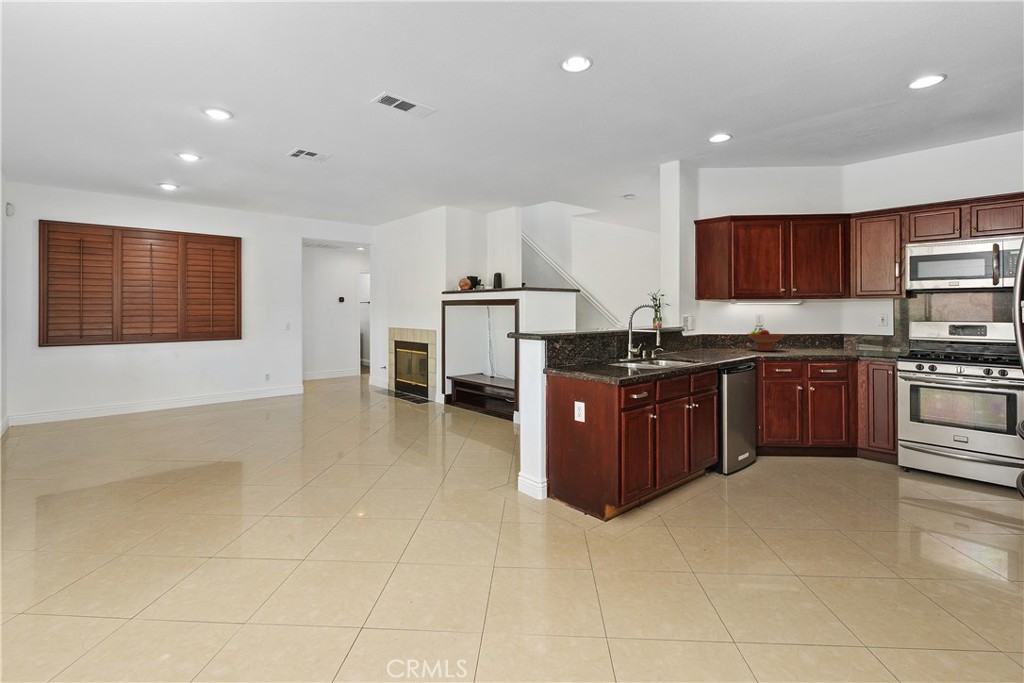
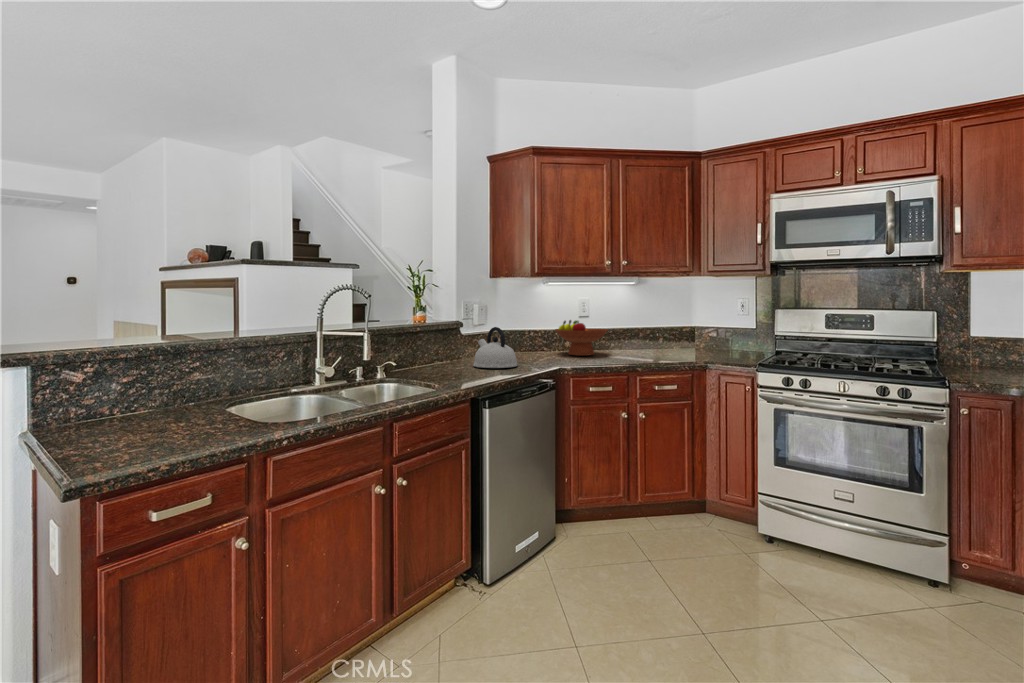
kettle: none [705,332,734,356] -> present [473,327,518,368]

